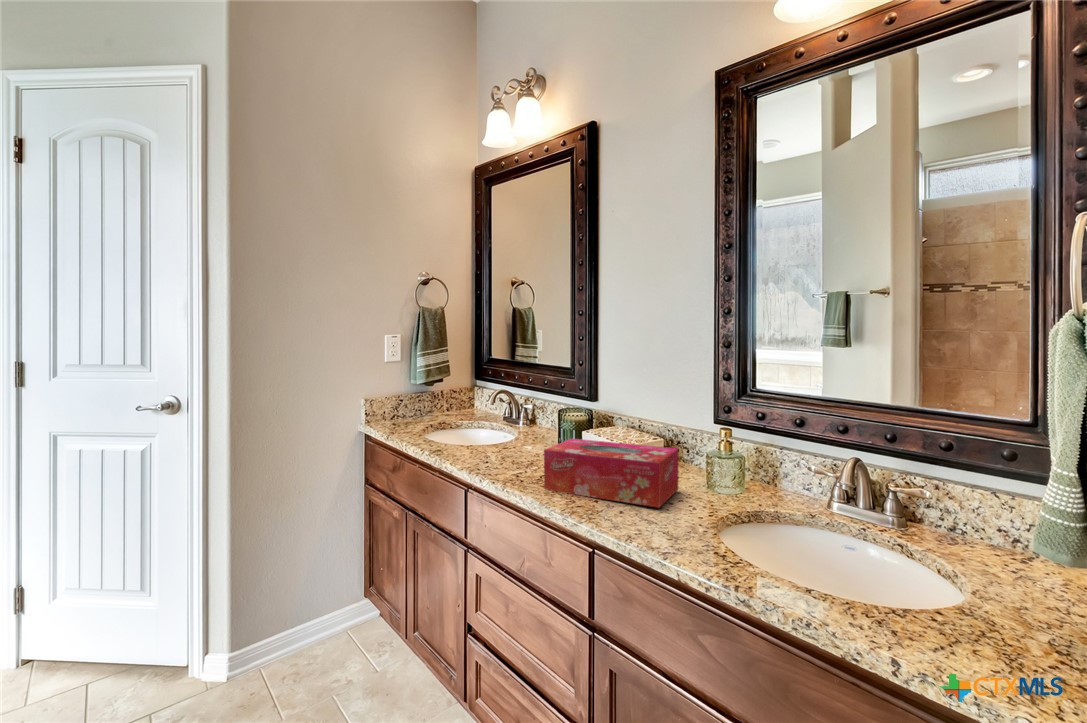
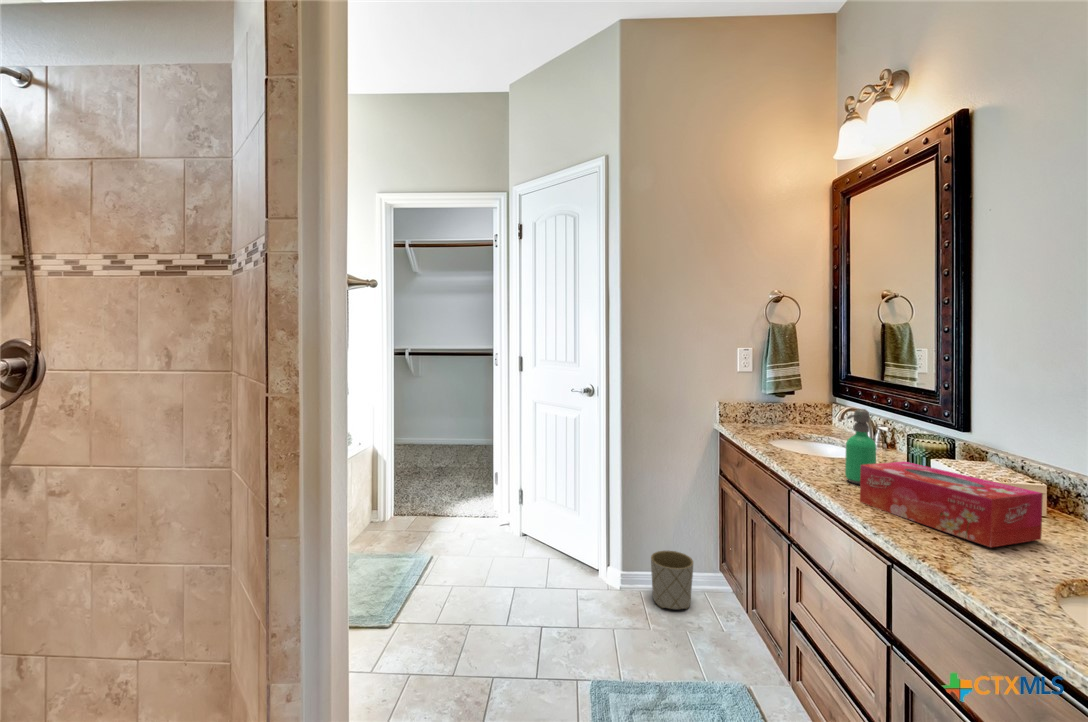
soap dispenser: none [518,390,546,469] -> present [845,409,877,484]
planter: none [283,599,343,683] -> present [651,551,693,609]

